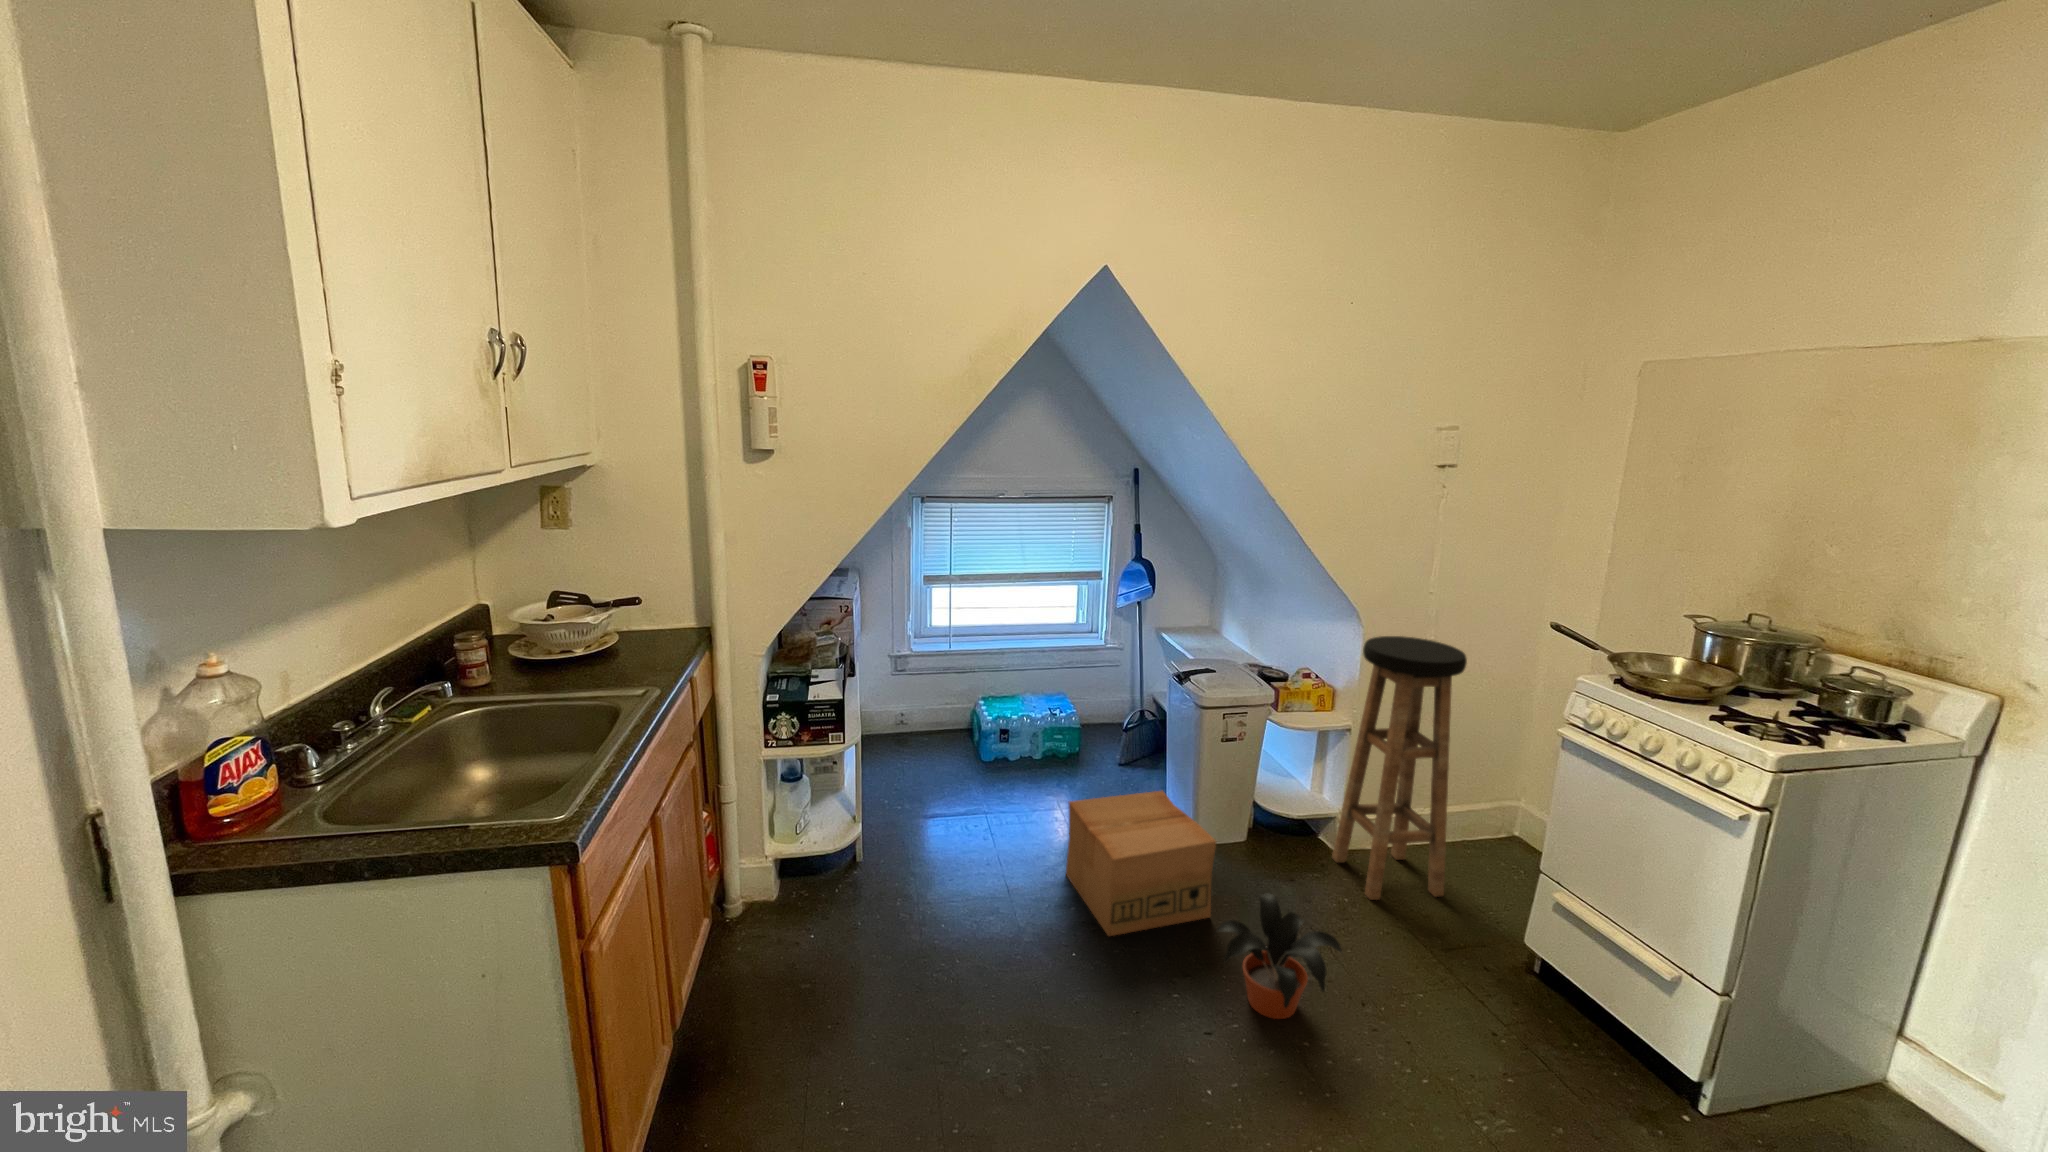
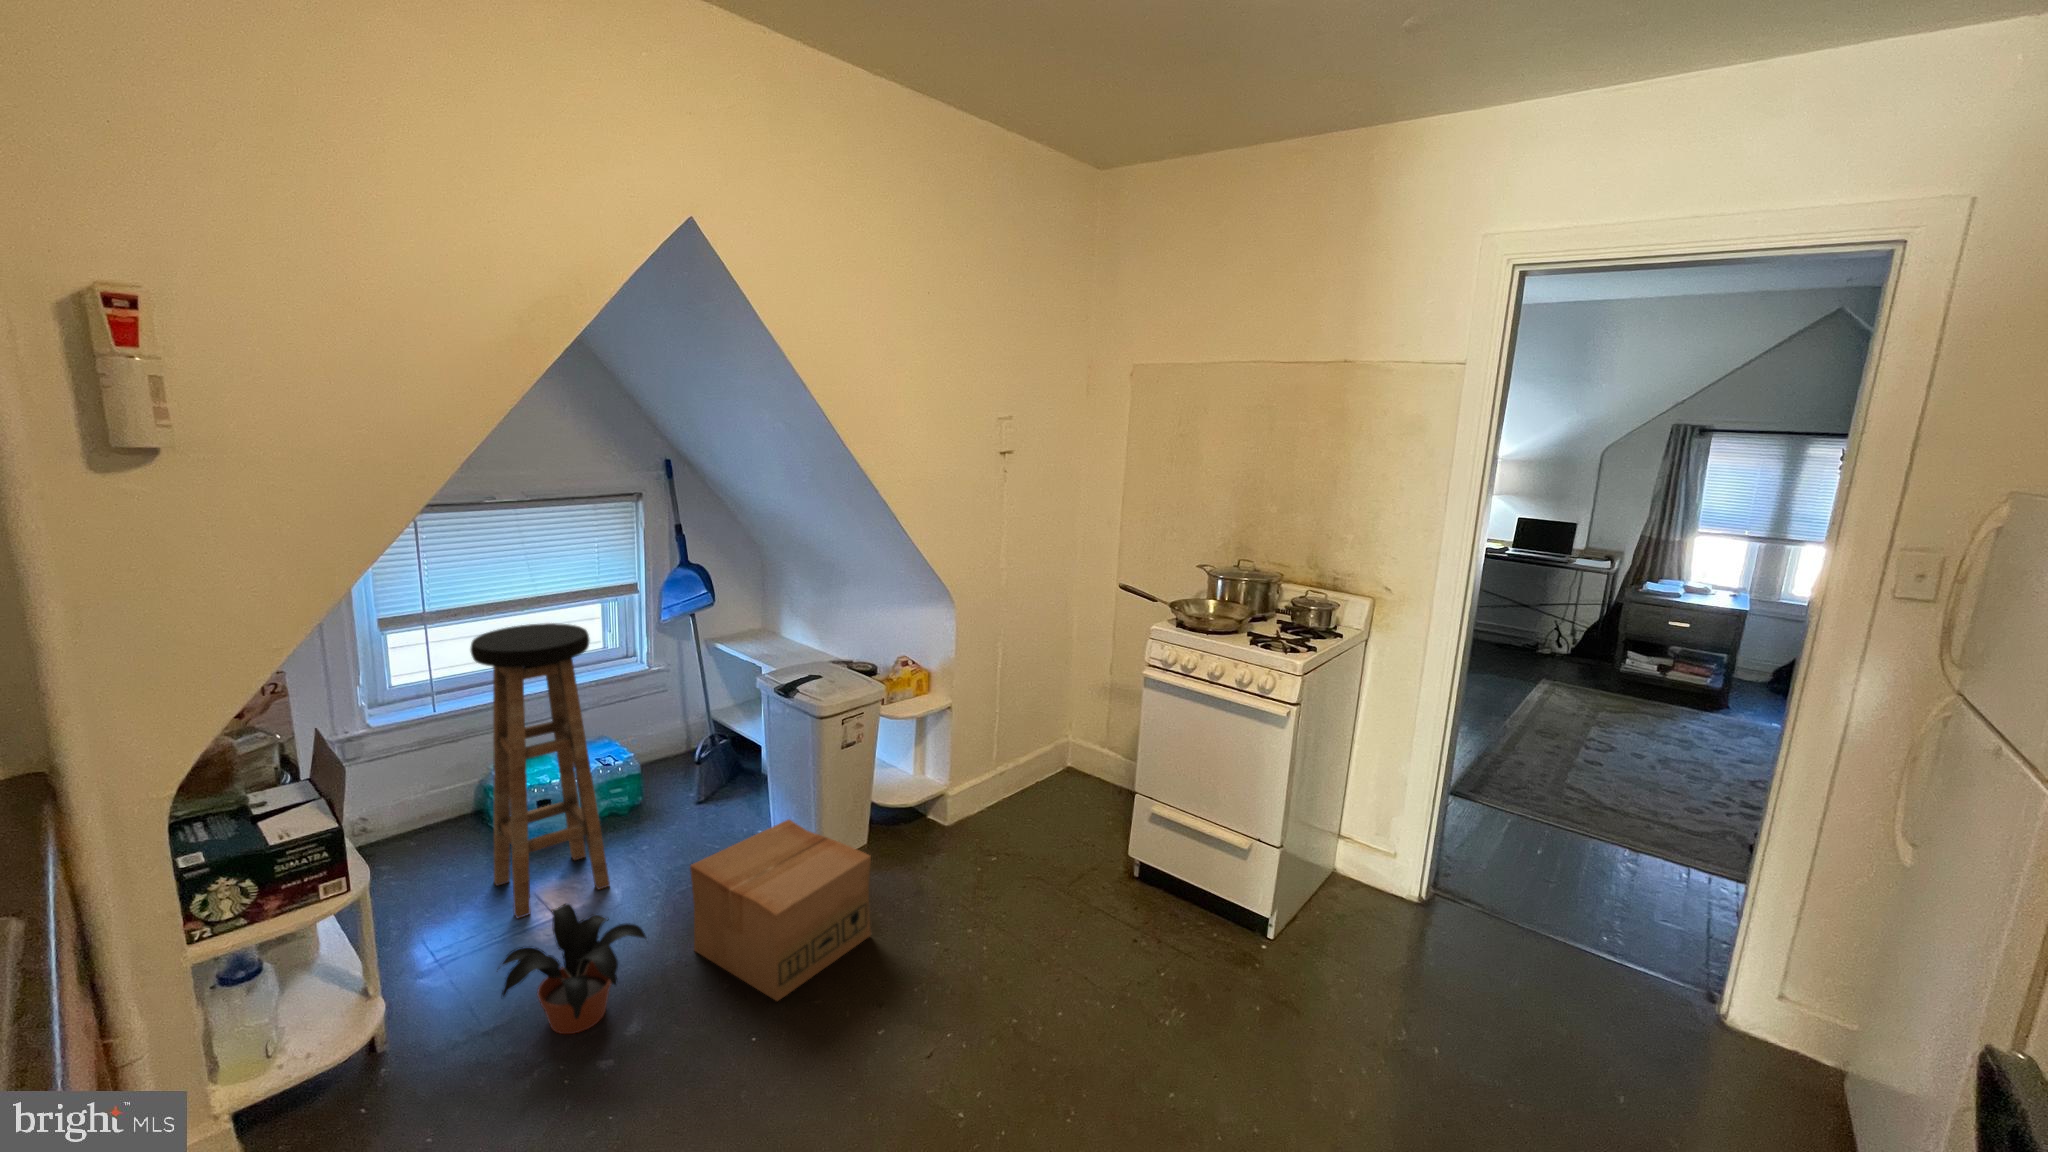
bar stool: present [1332,636,1467,900] -> present [471,623,610,918]
potted plant: present [1215,893,1342,1019] -> present [500,903,646,1034]

